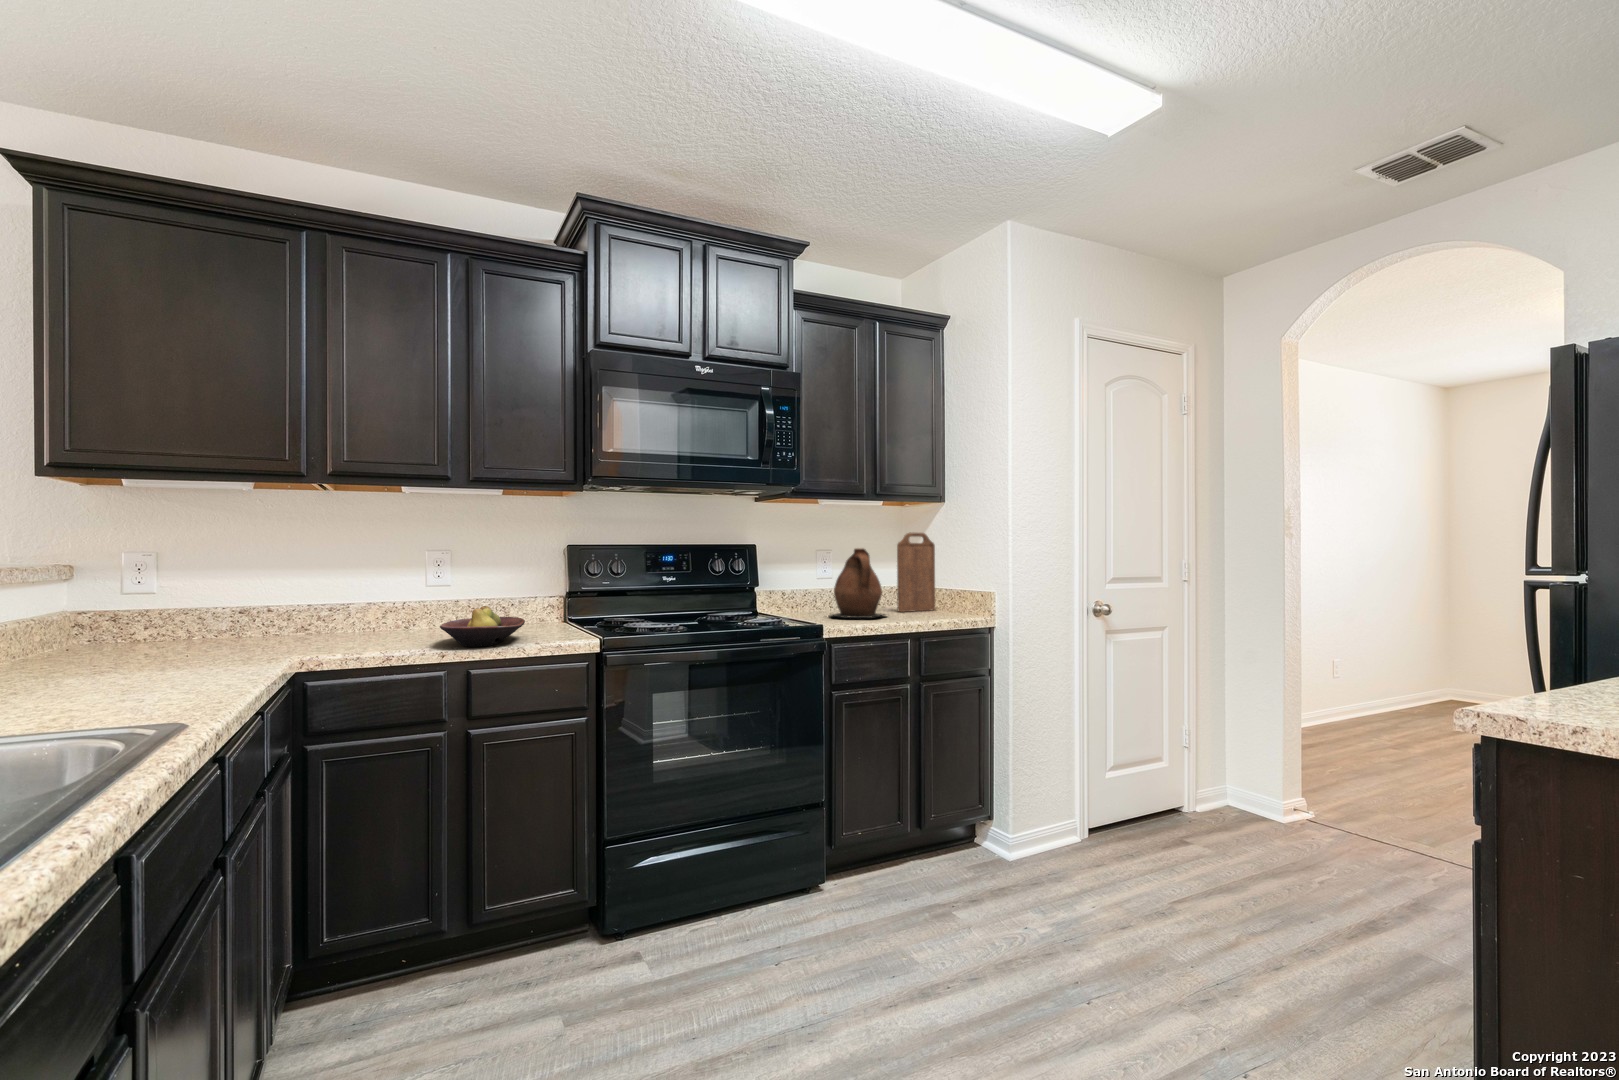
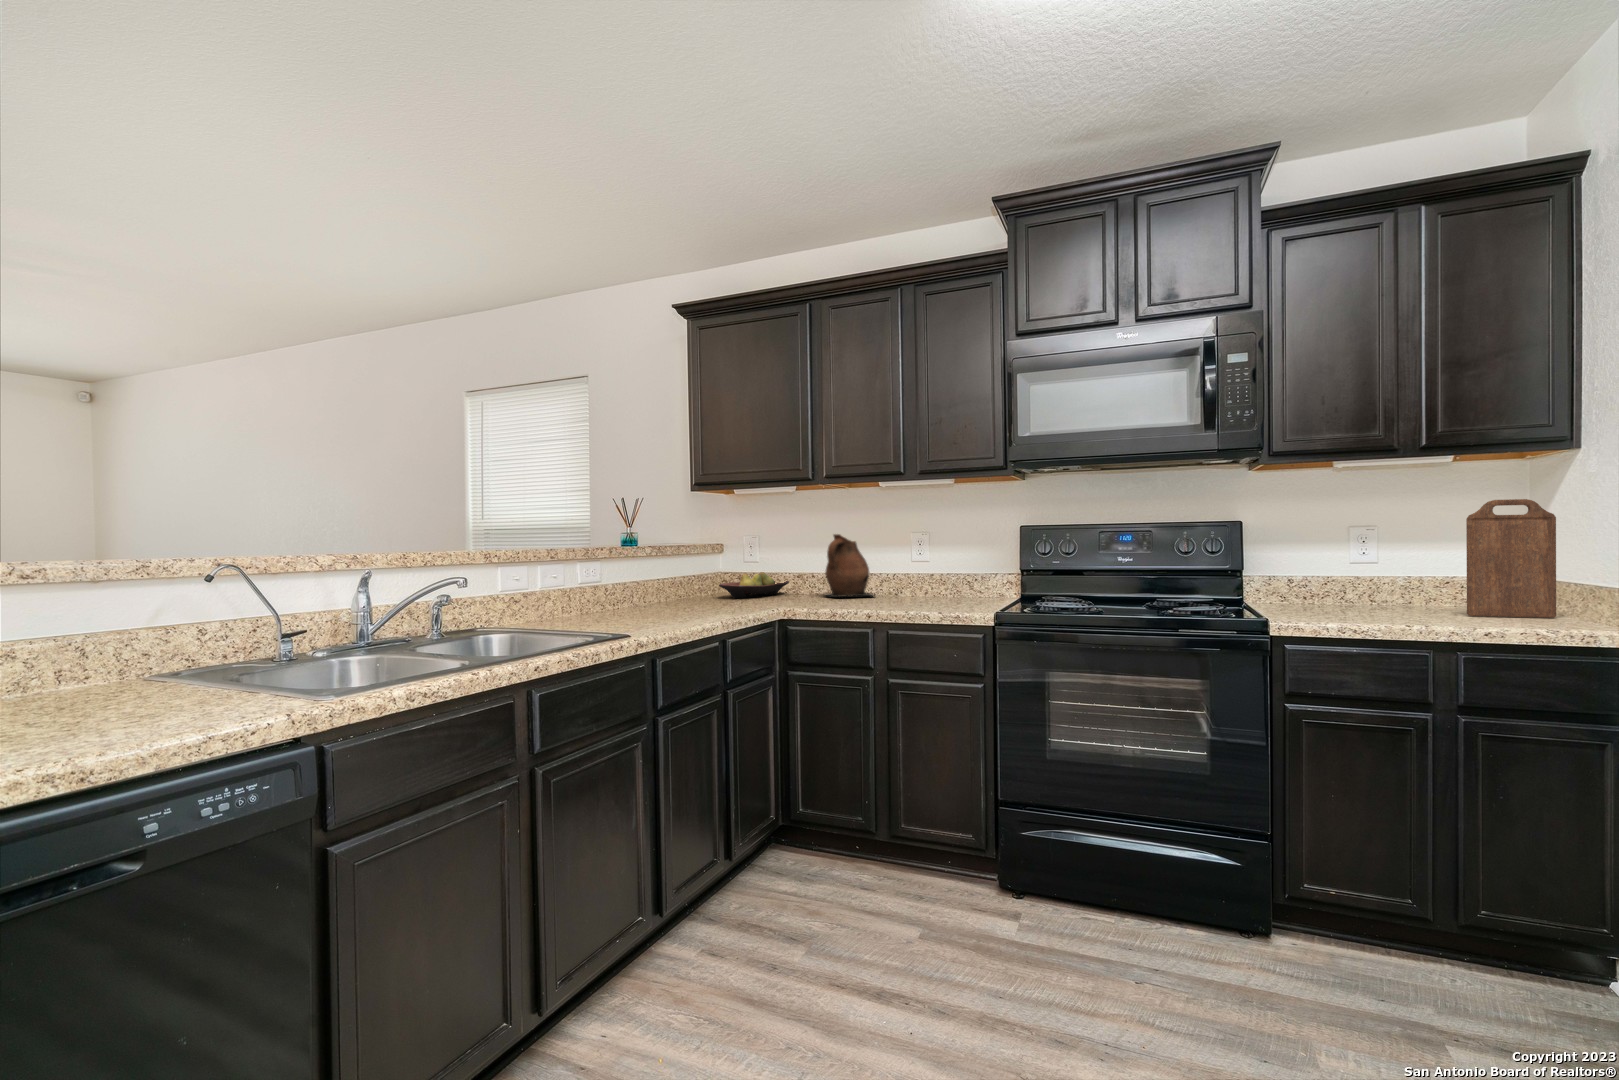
ceramic pitcher: present [830,548,885,618] -> present [825,534,875,597]
fruit bowl: present [440,606,525,647] -> present [719,572,789,598]

